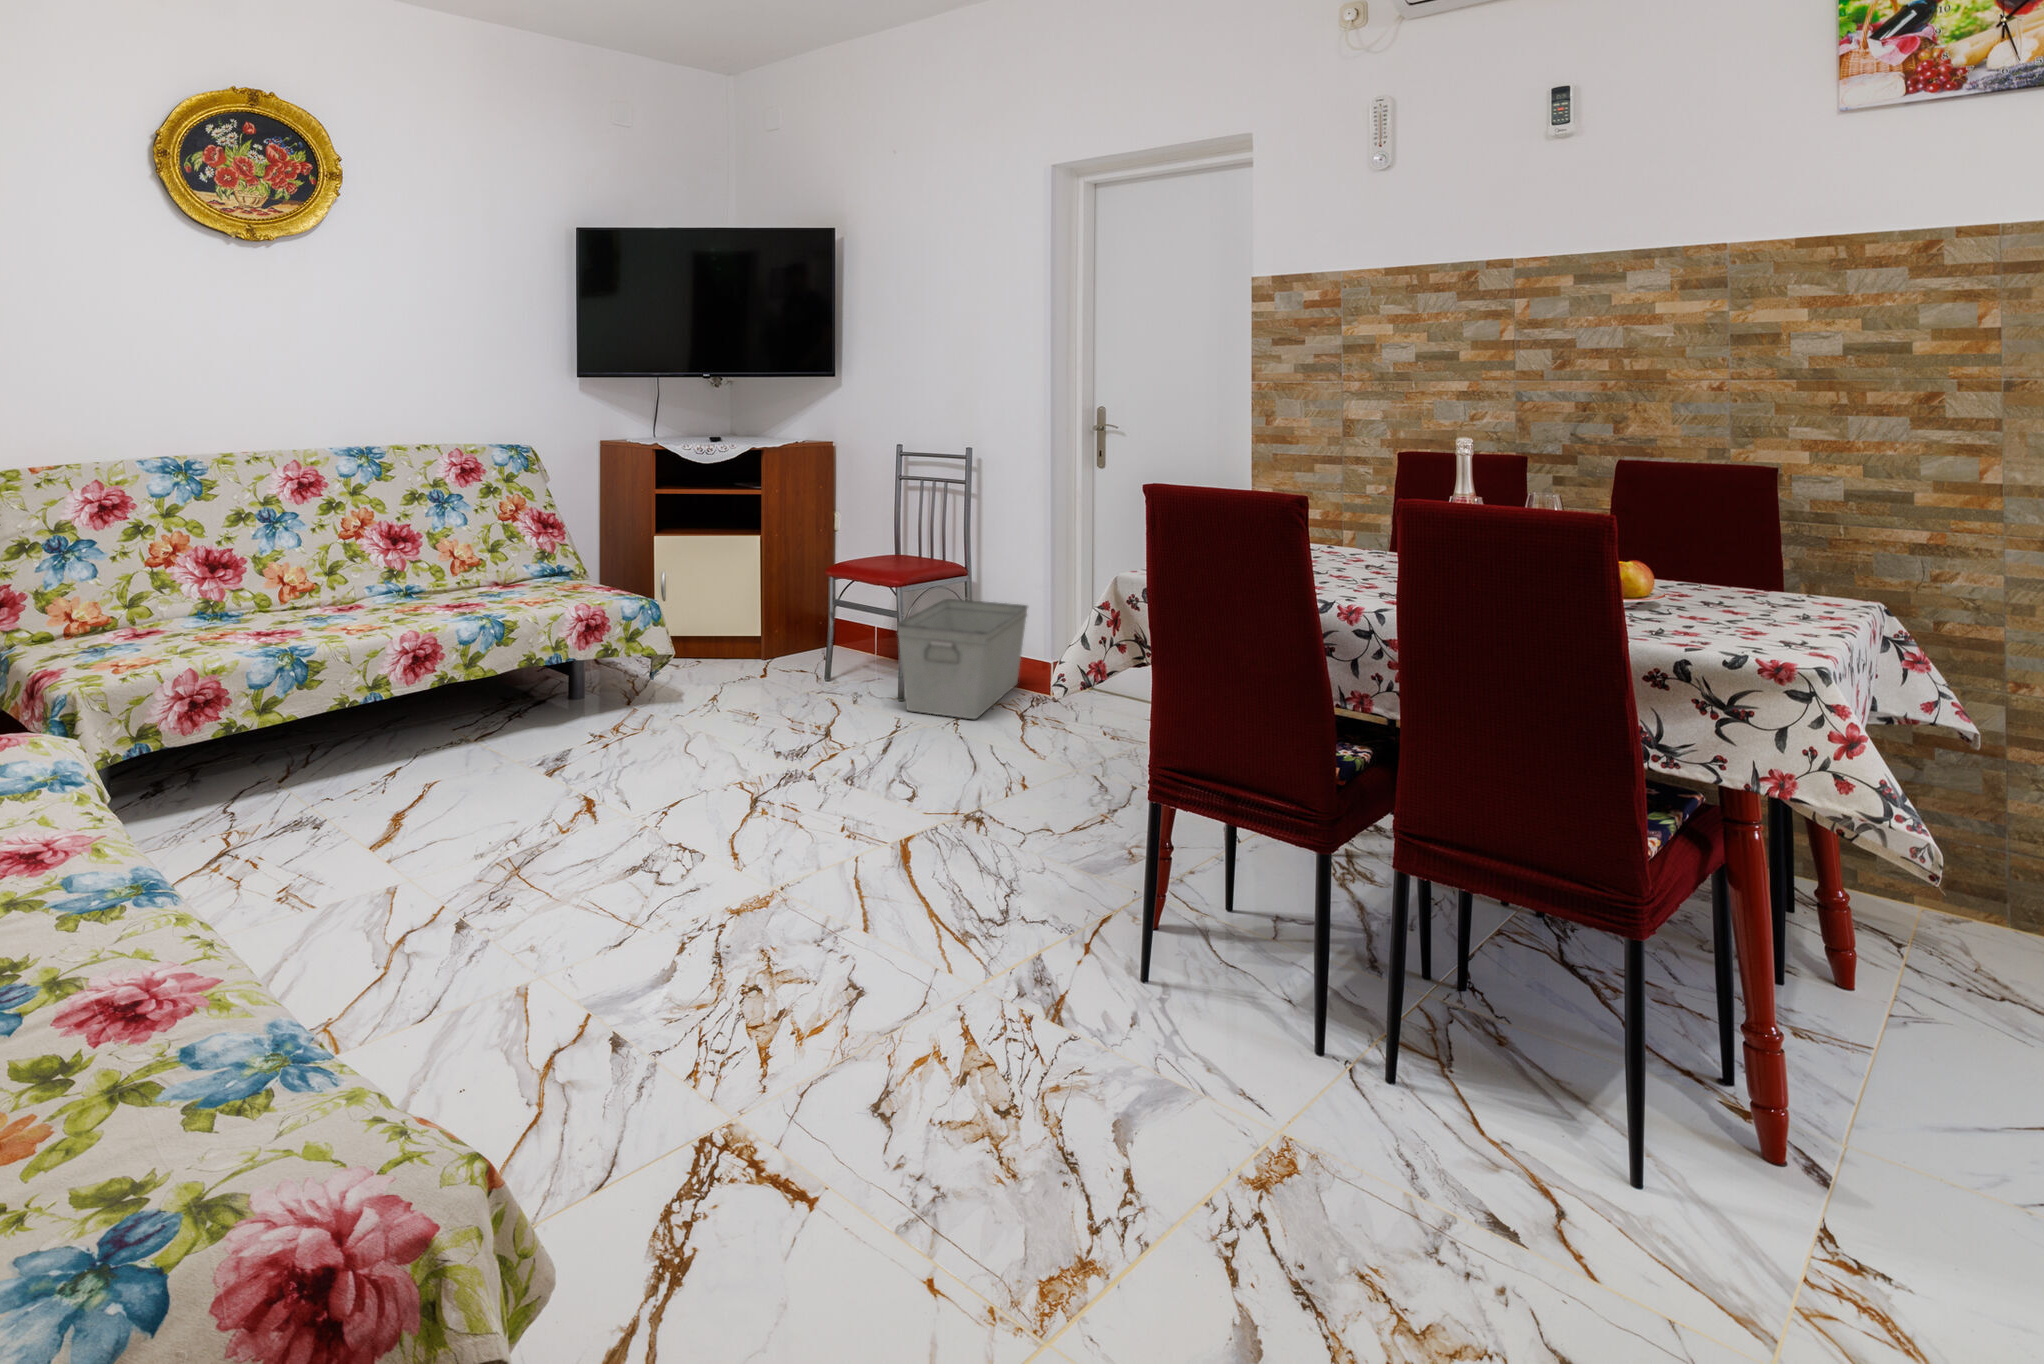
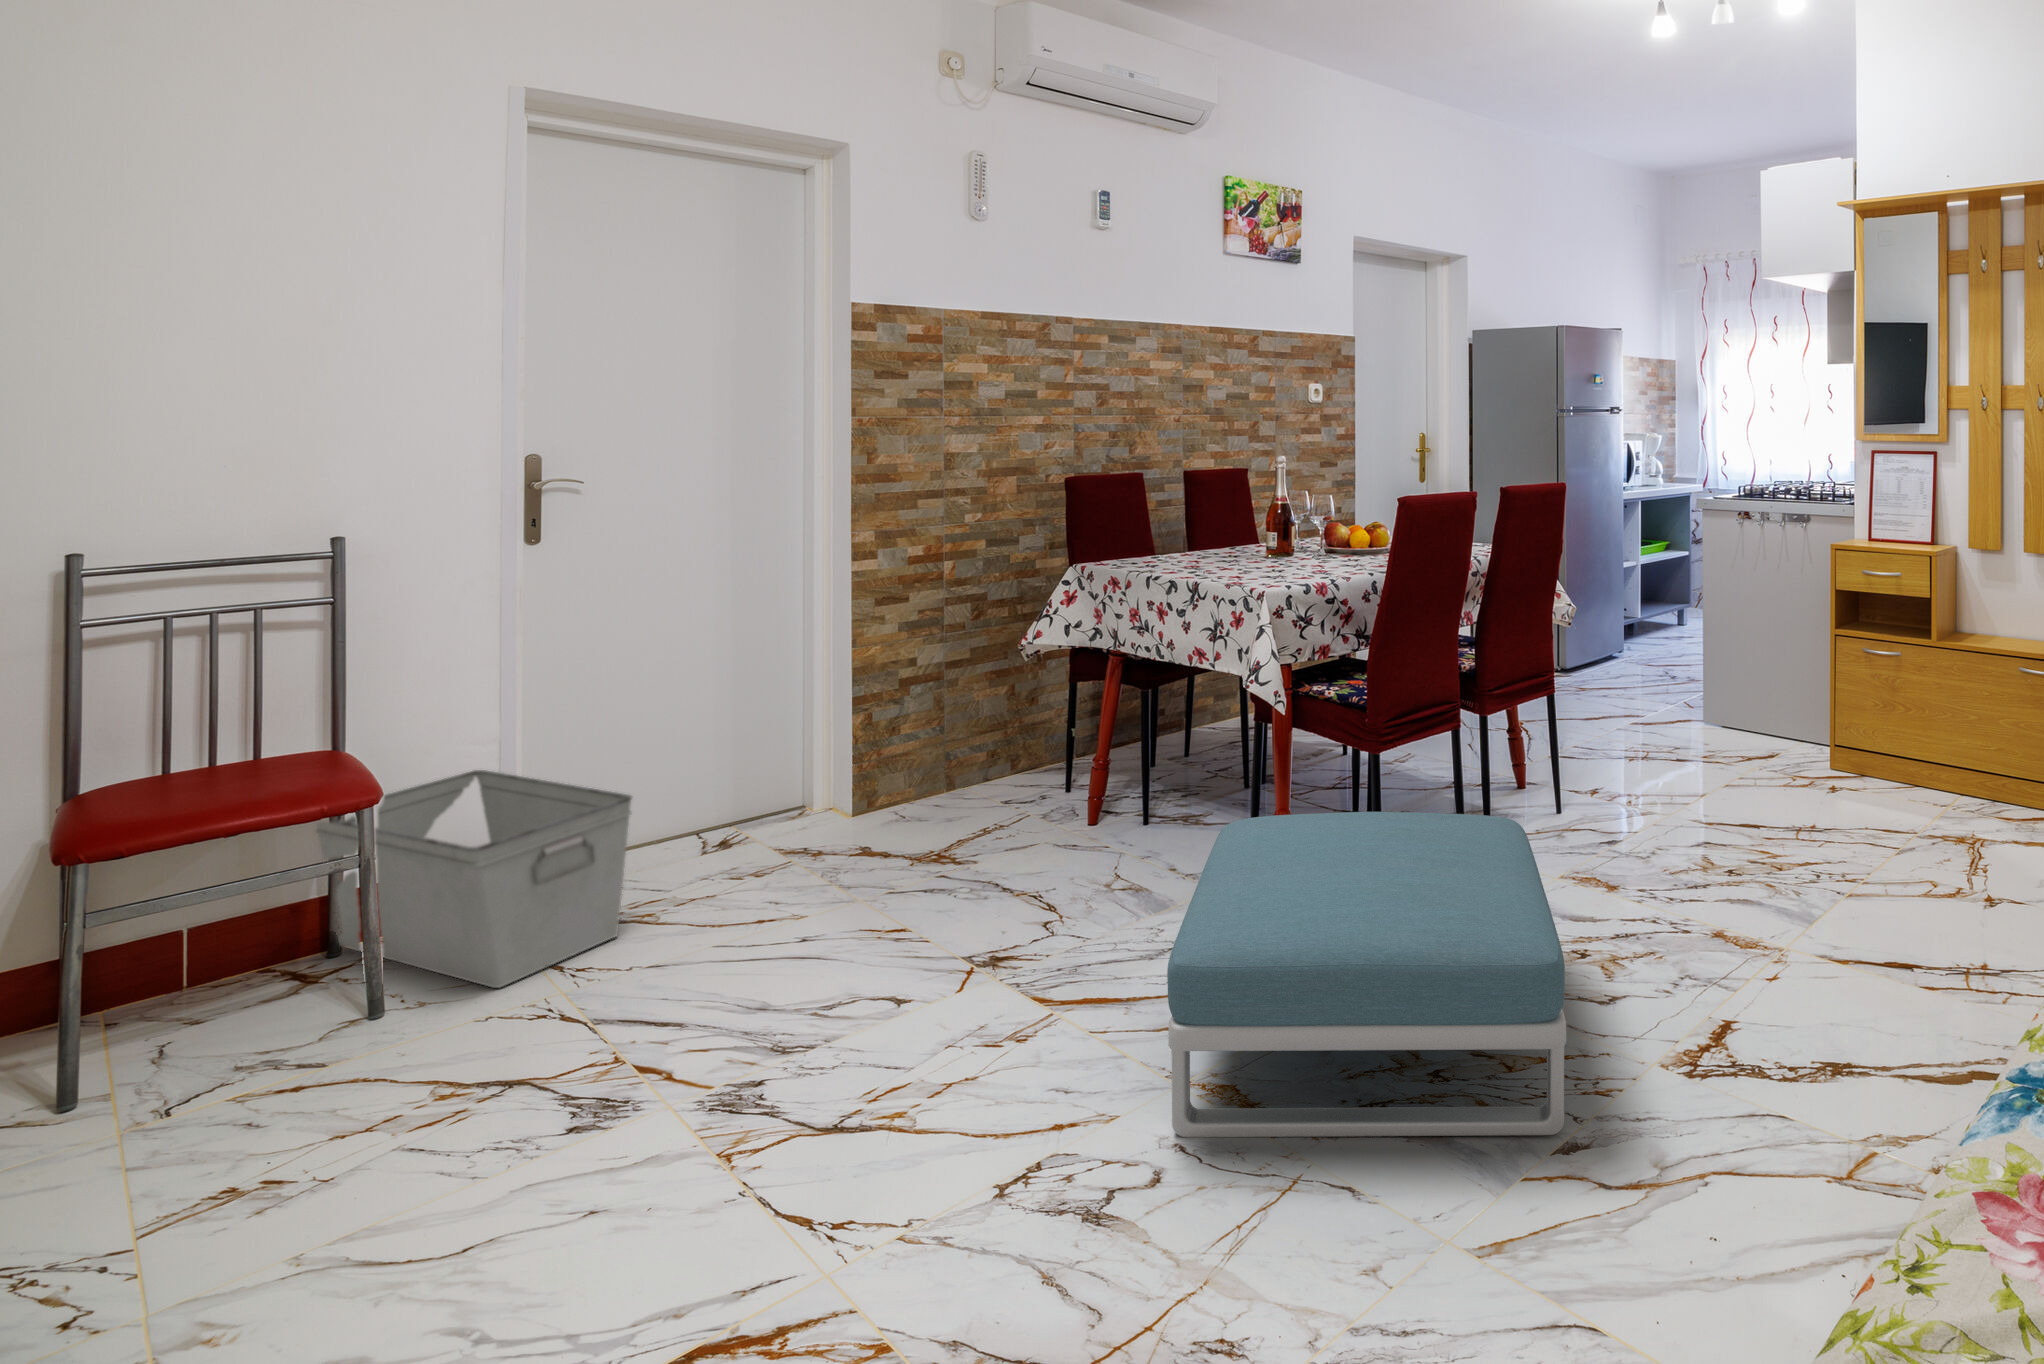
footstool: none [628,757,1004,1063] -> present [1167,812,1566,1137]

